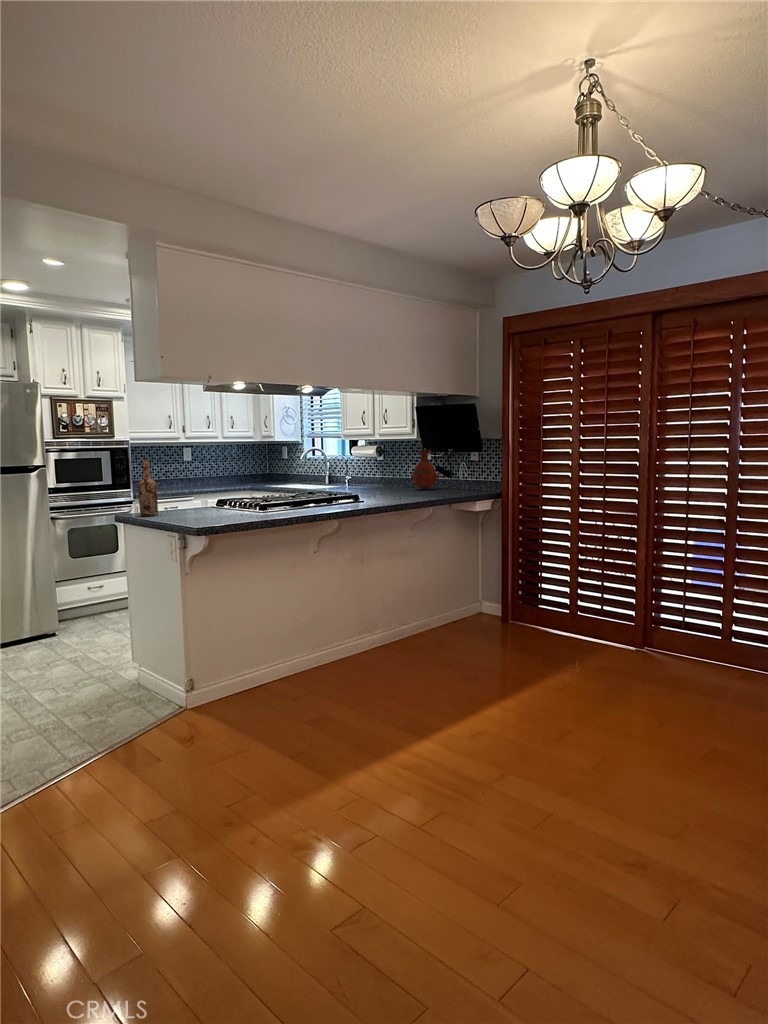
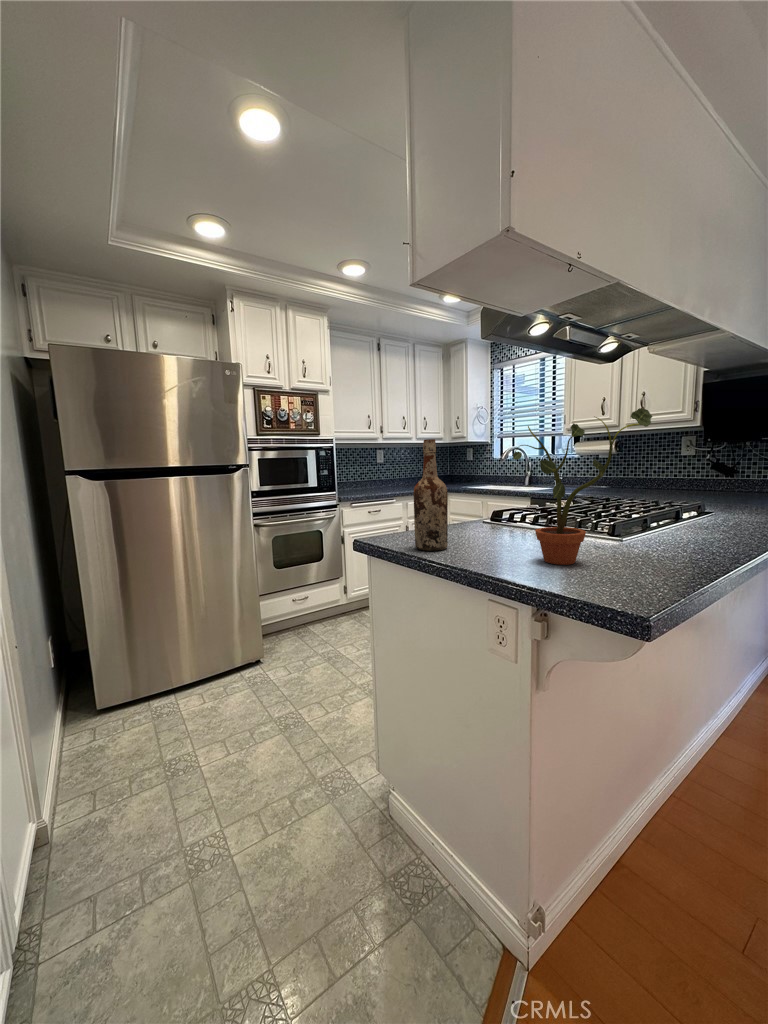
potted plant: none [174,448,241,518] -> present [513,408,652,565]
vase: present [411,450,439,490] -> none [695,440,748,493]

